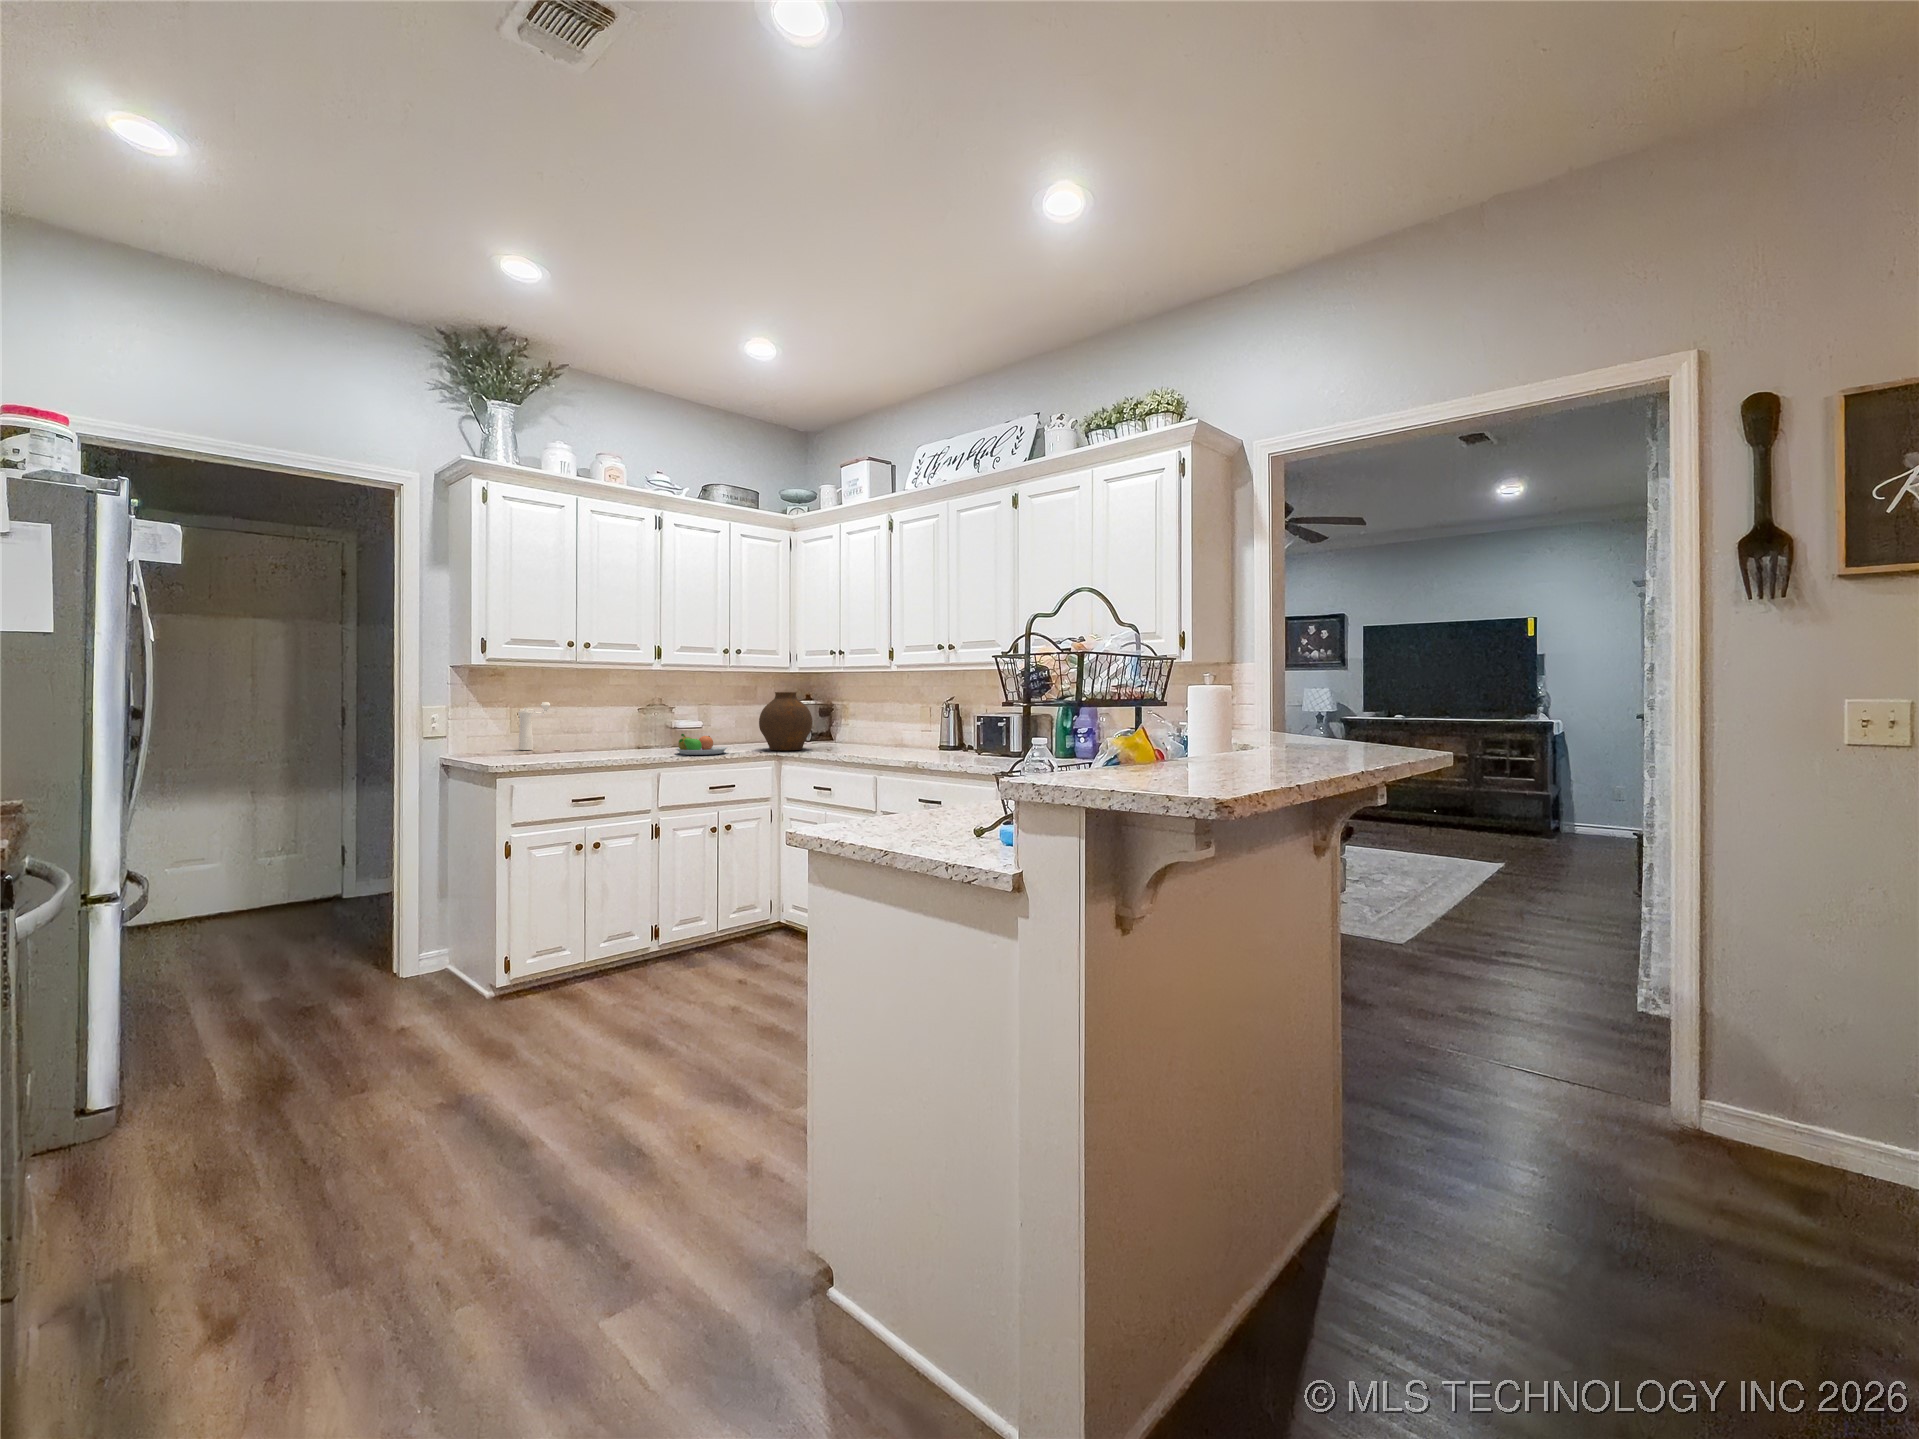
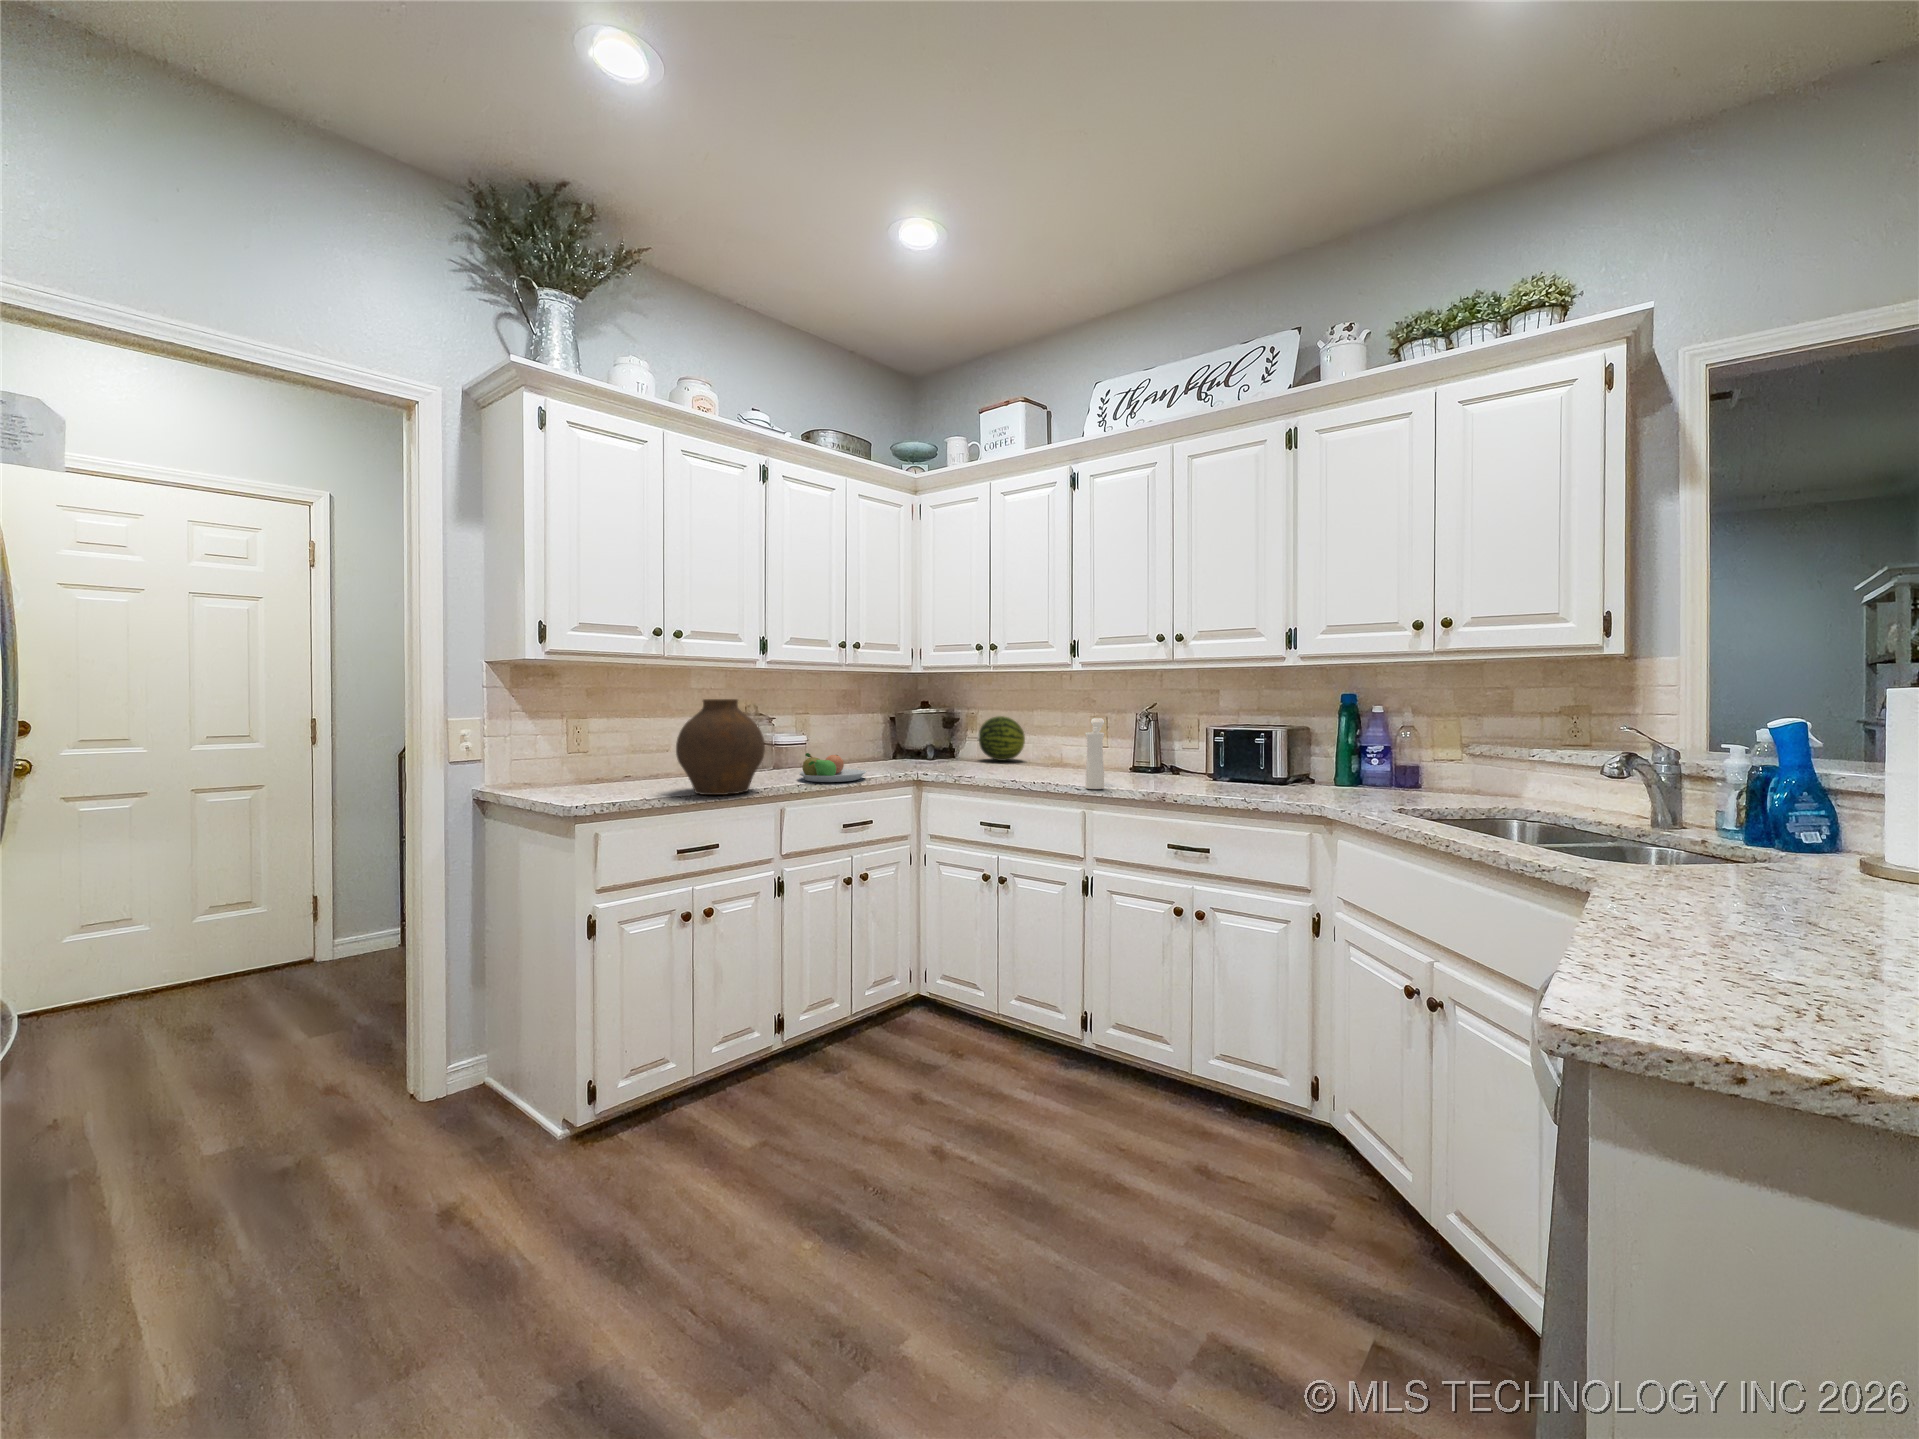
vase: present [759,692,813,751] -> present [676,699,765,795]
pepper mill: present [518,702,550,750] -> present [1085,718,1104,789]
fruit: none [836,709,874,744] -> present [978,716,1025,761]

